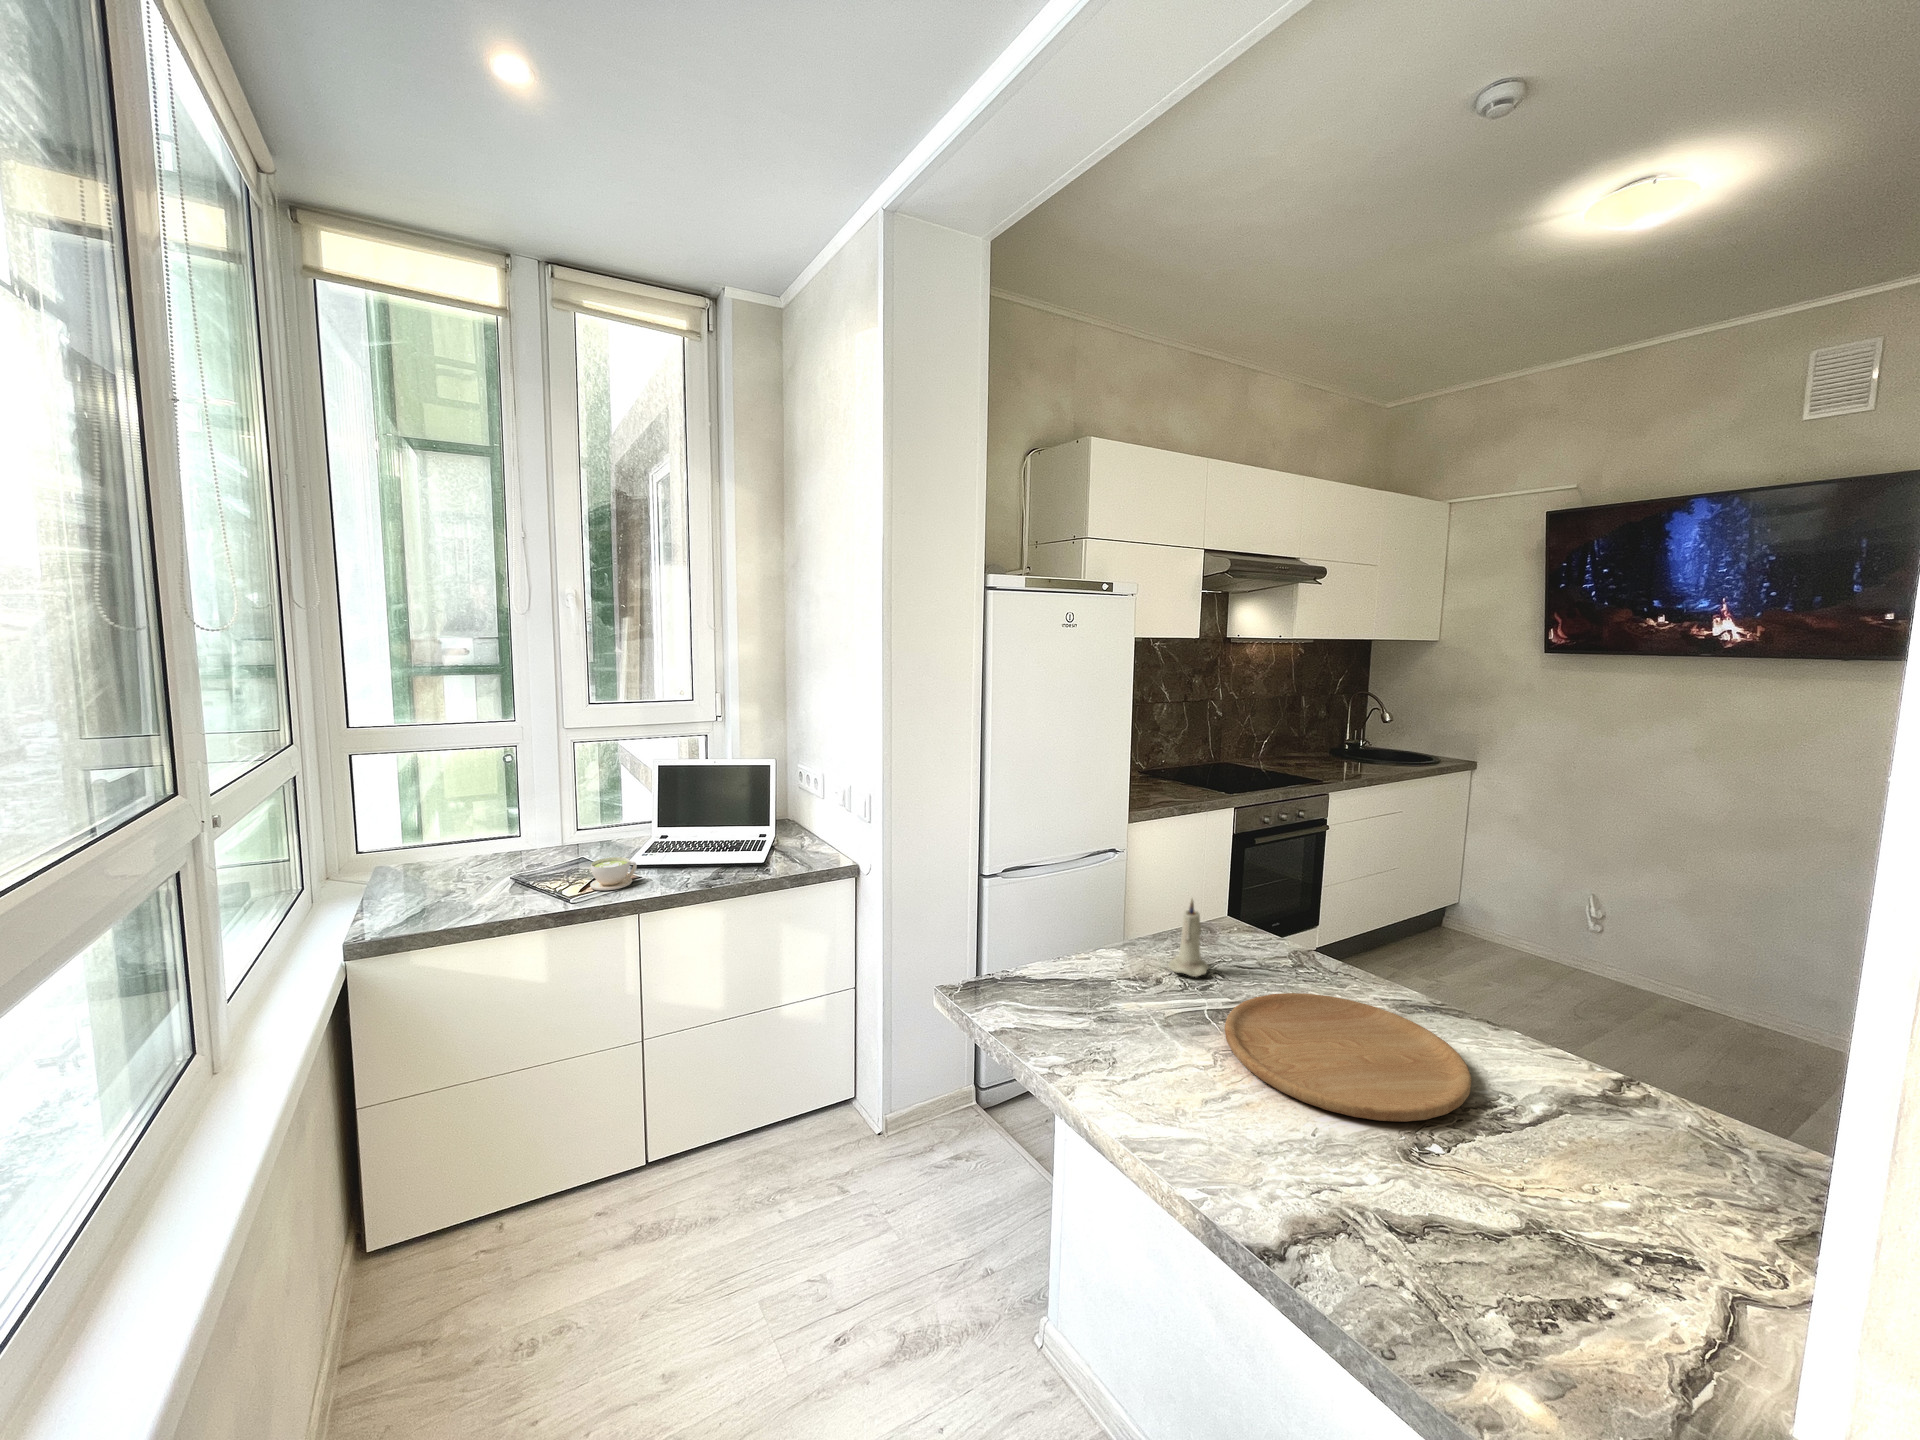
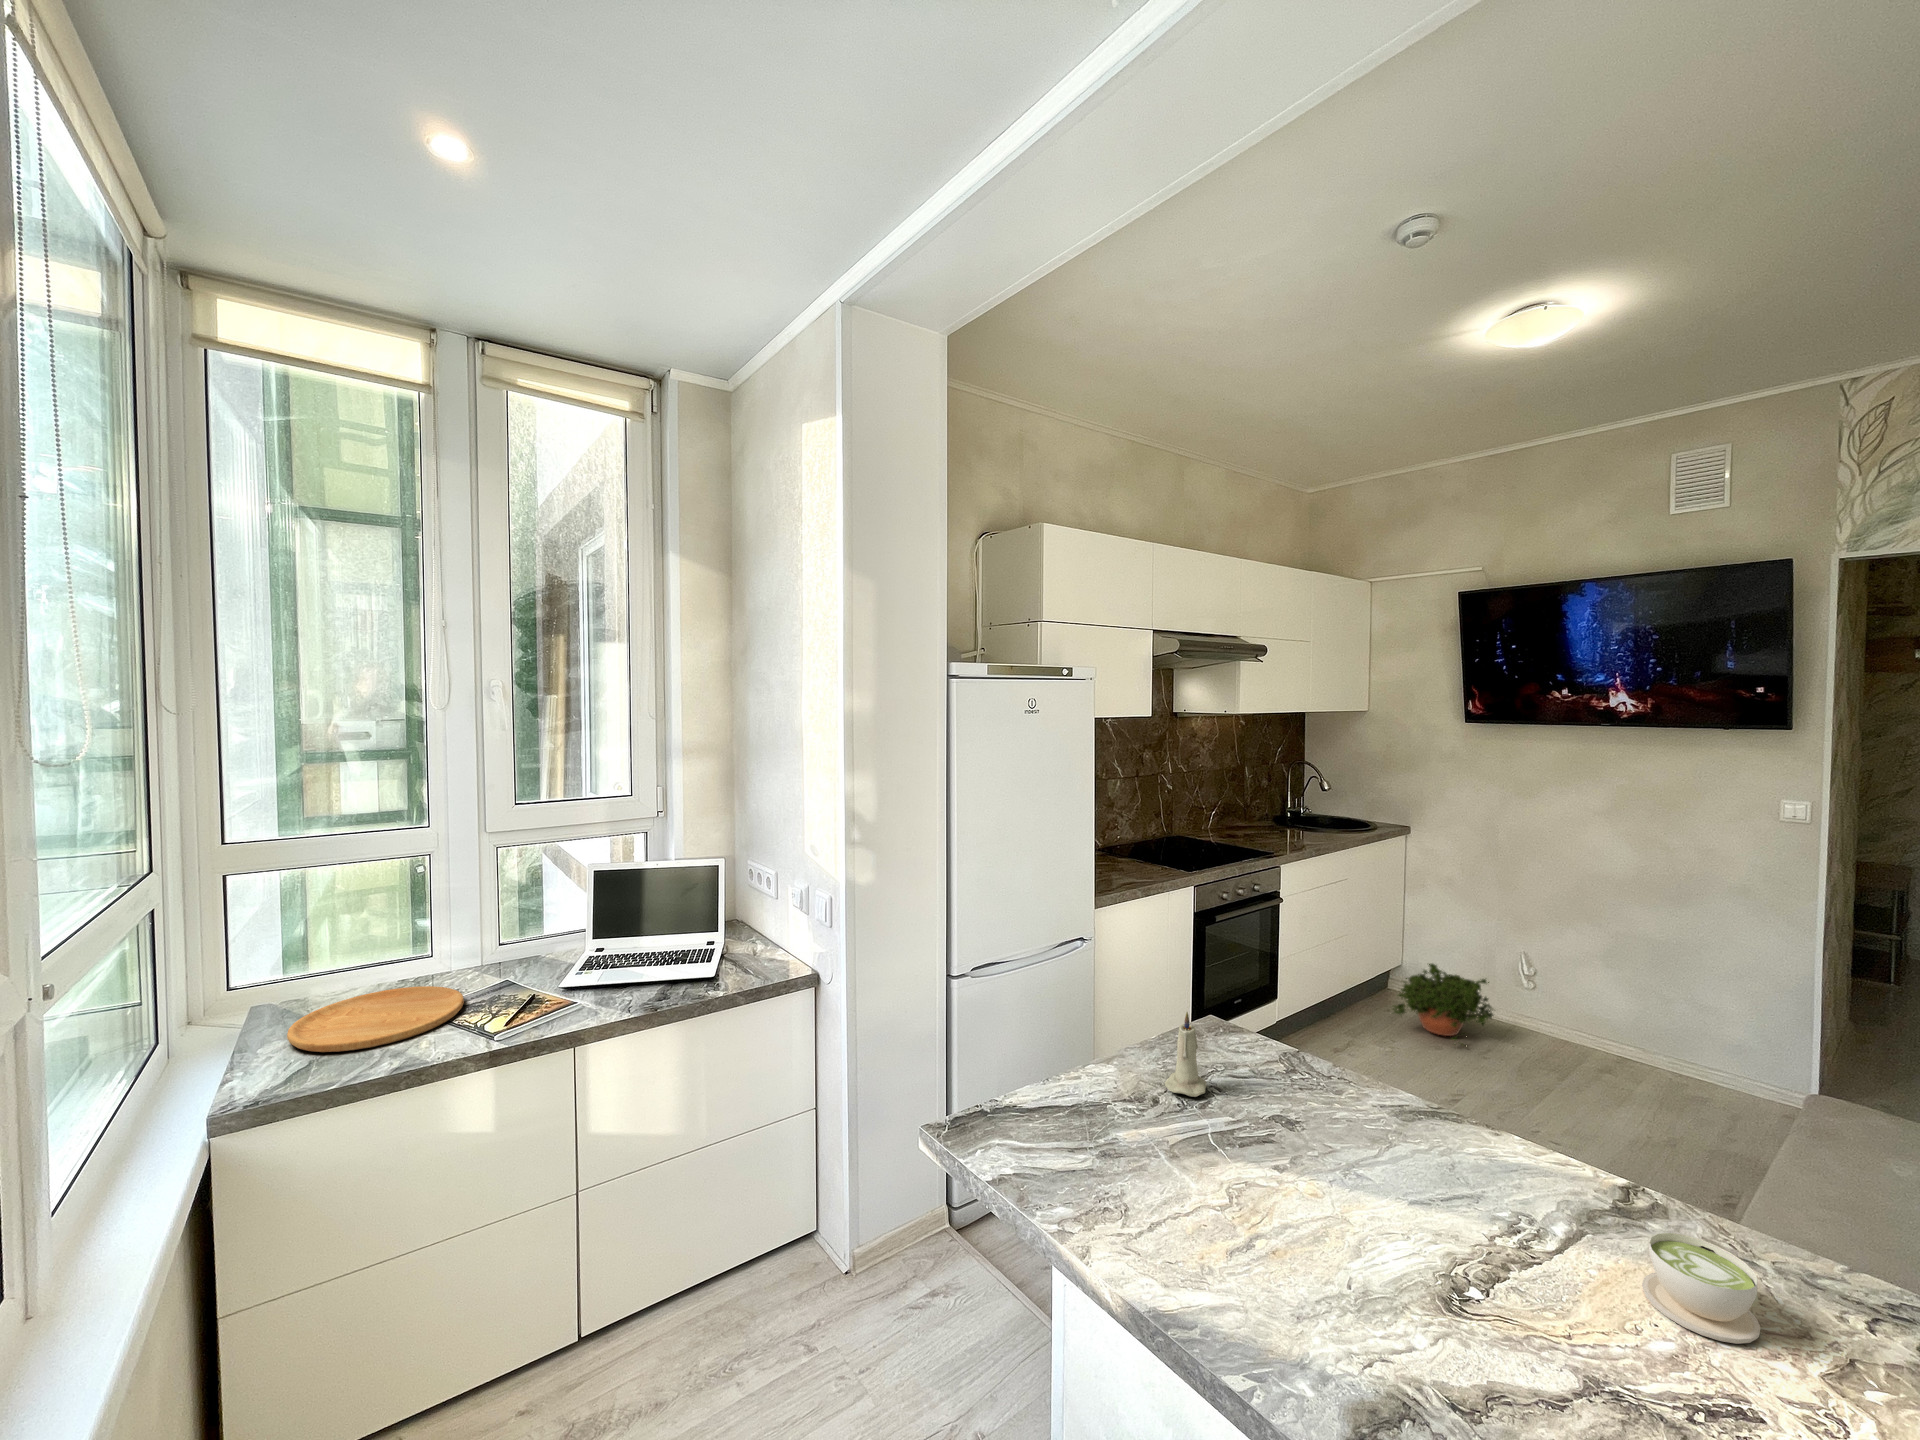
coffee cup: present [590,857,637,890] -> present [1642,1233,1760,1344]
potted plant: none [1438,896,1554,979] -> present [1393,964,1493,1045]
cutting board: present [1225,993,1471,1122] -> present [287,986,464,1052]

